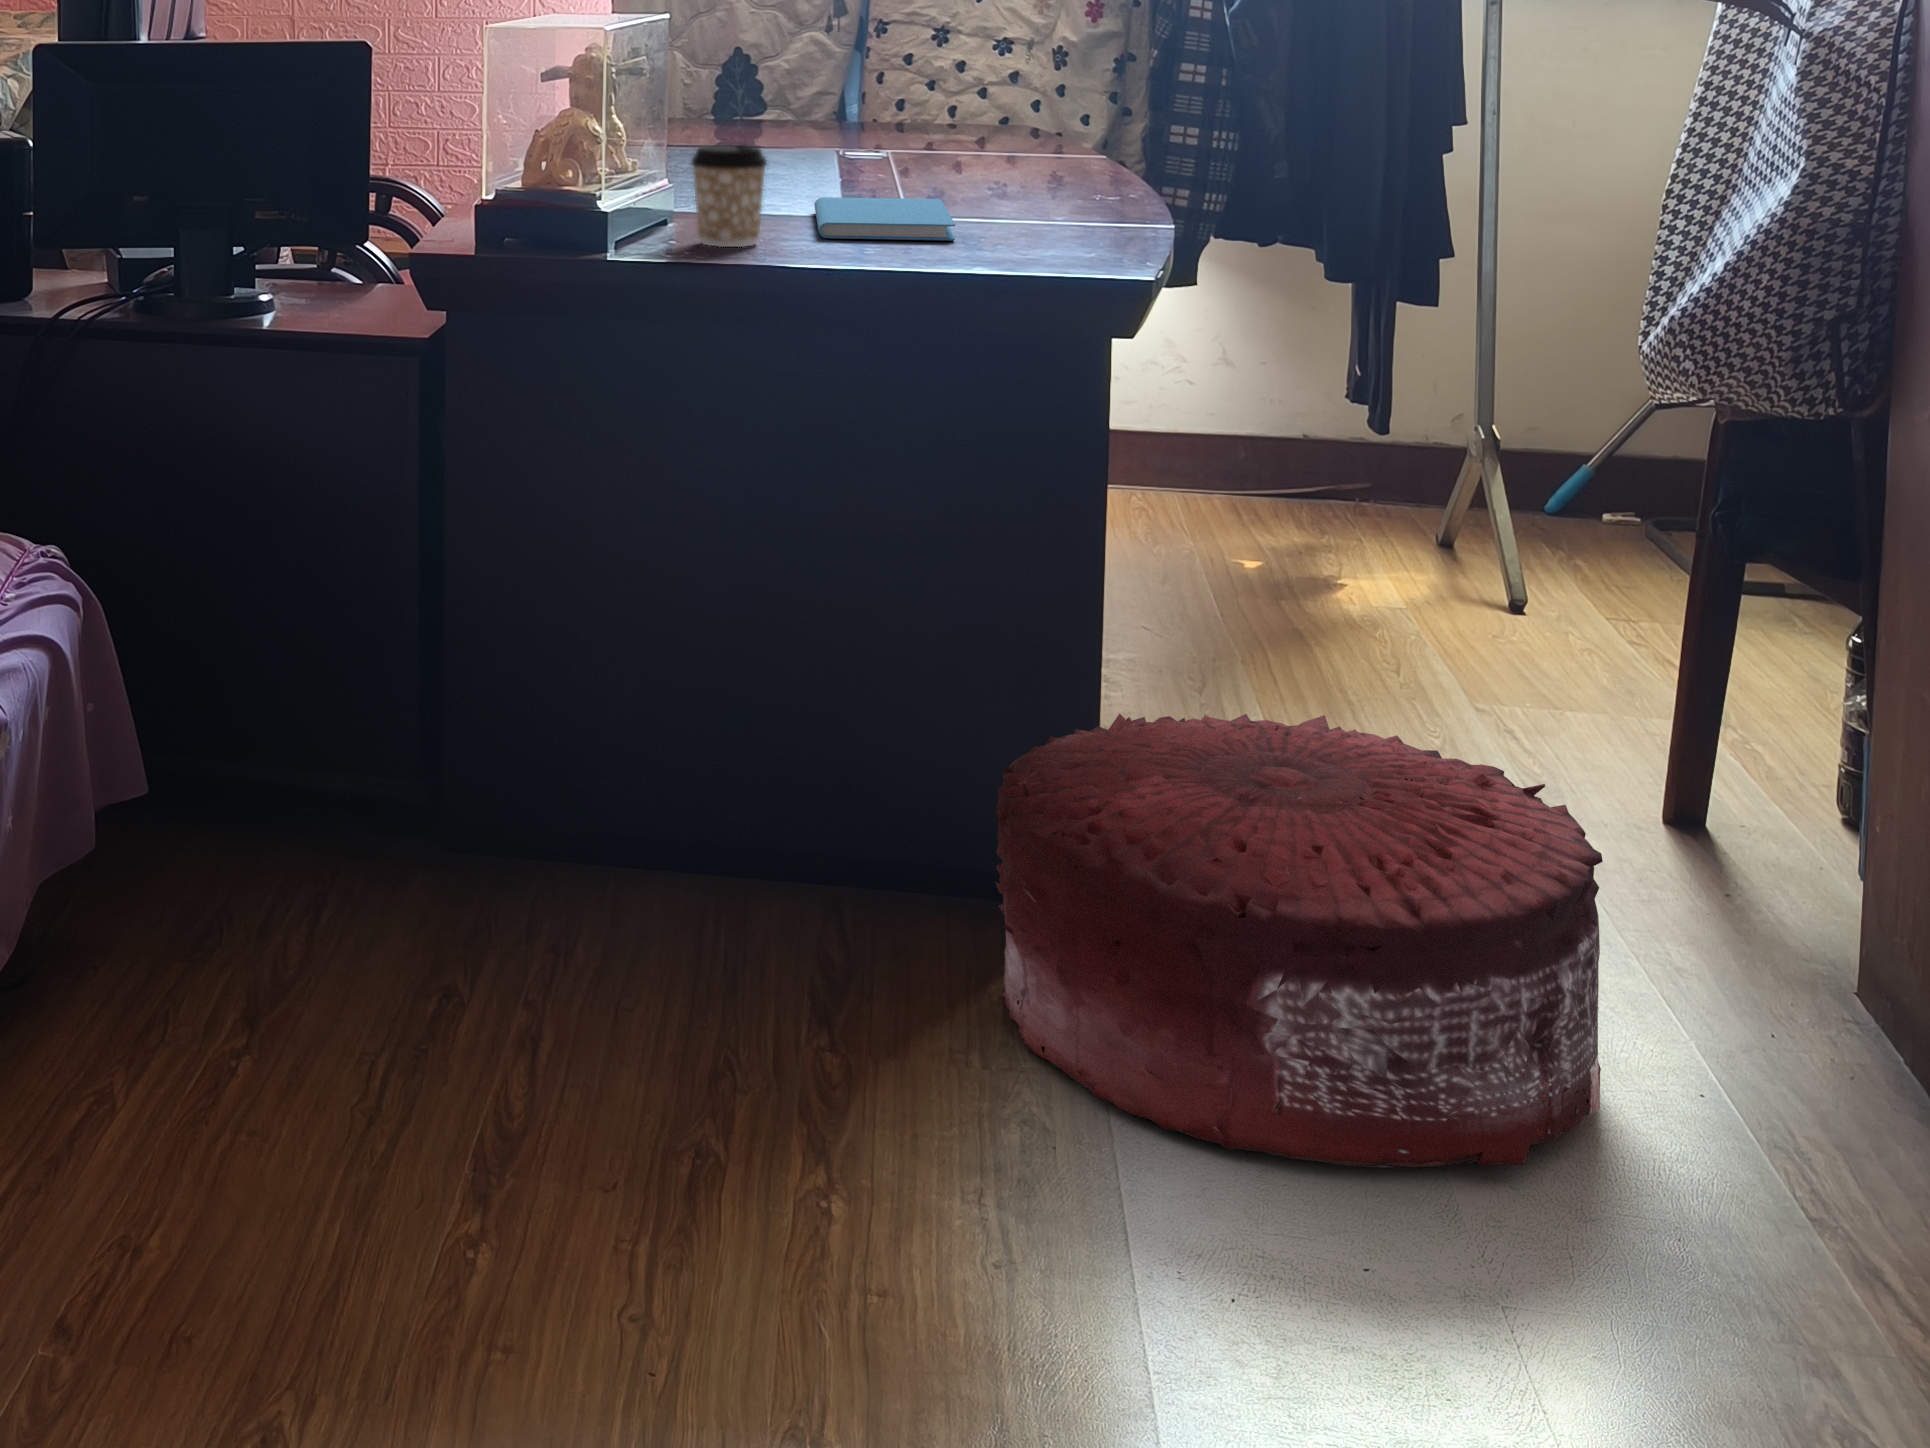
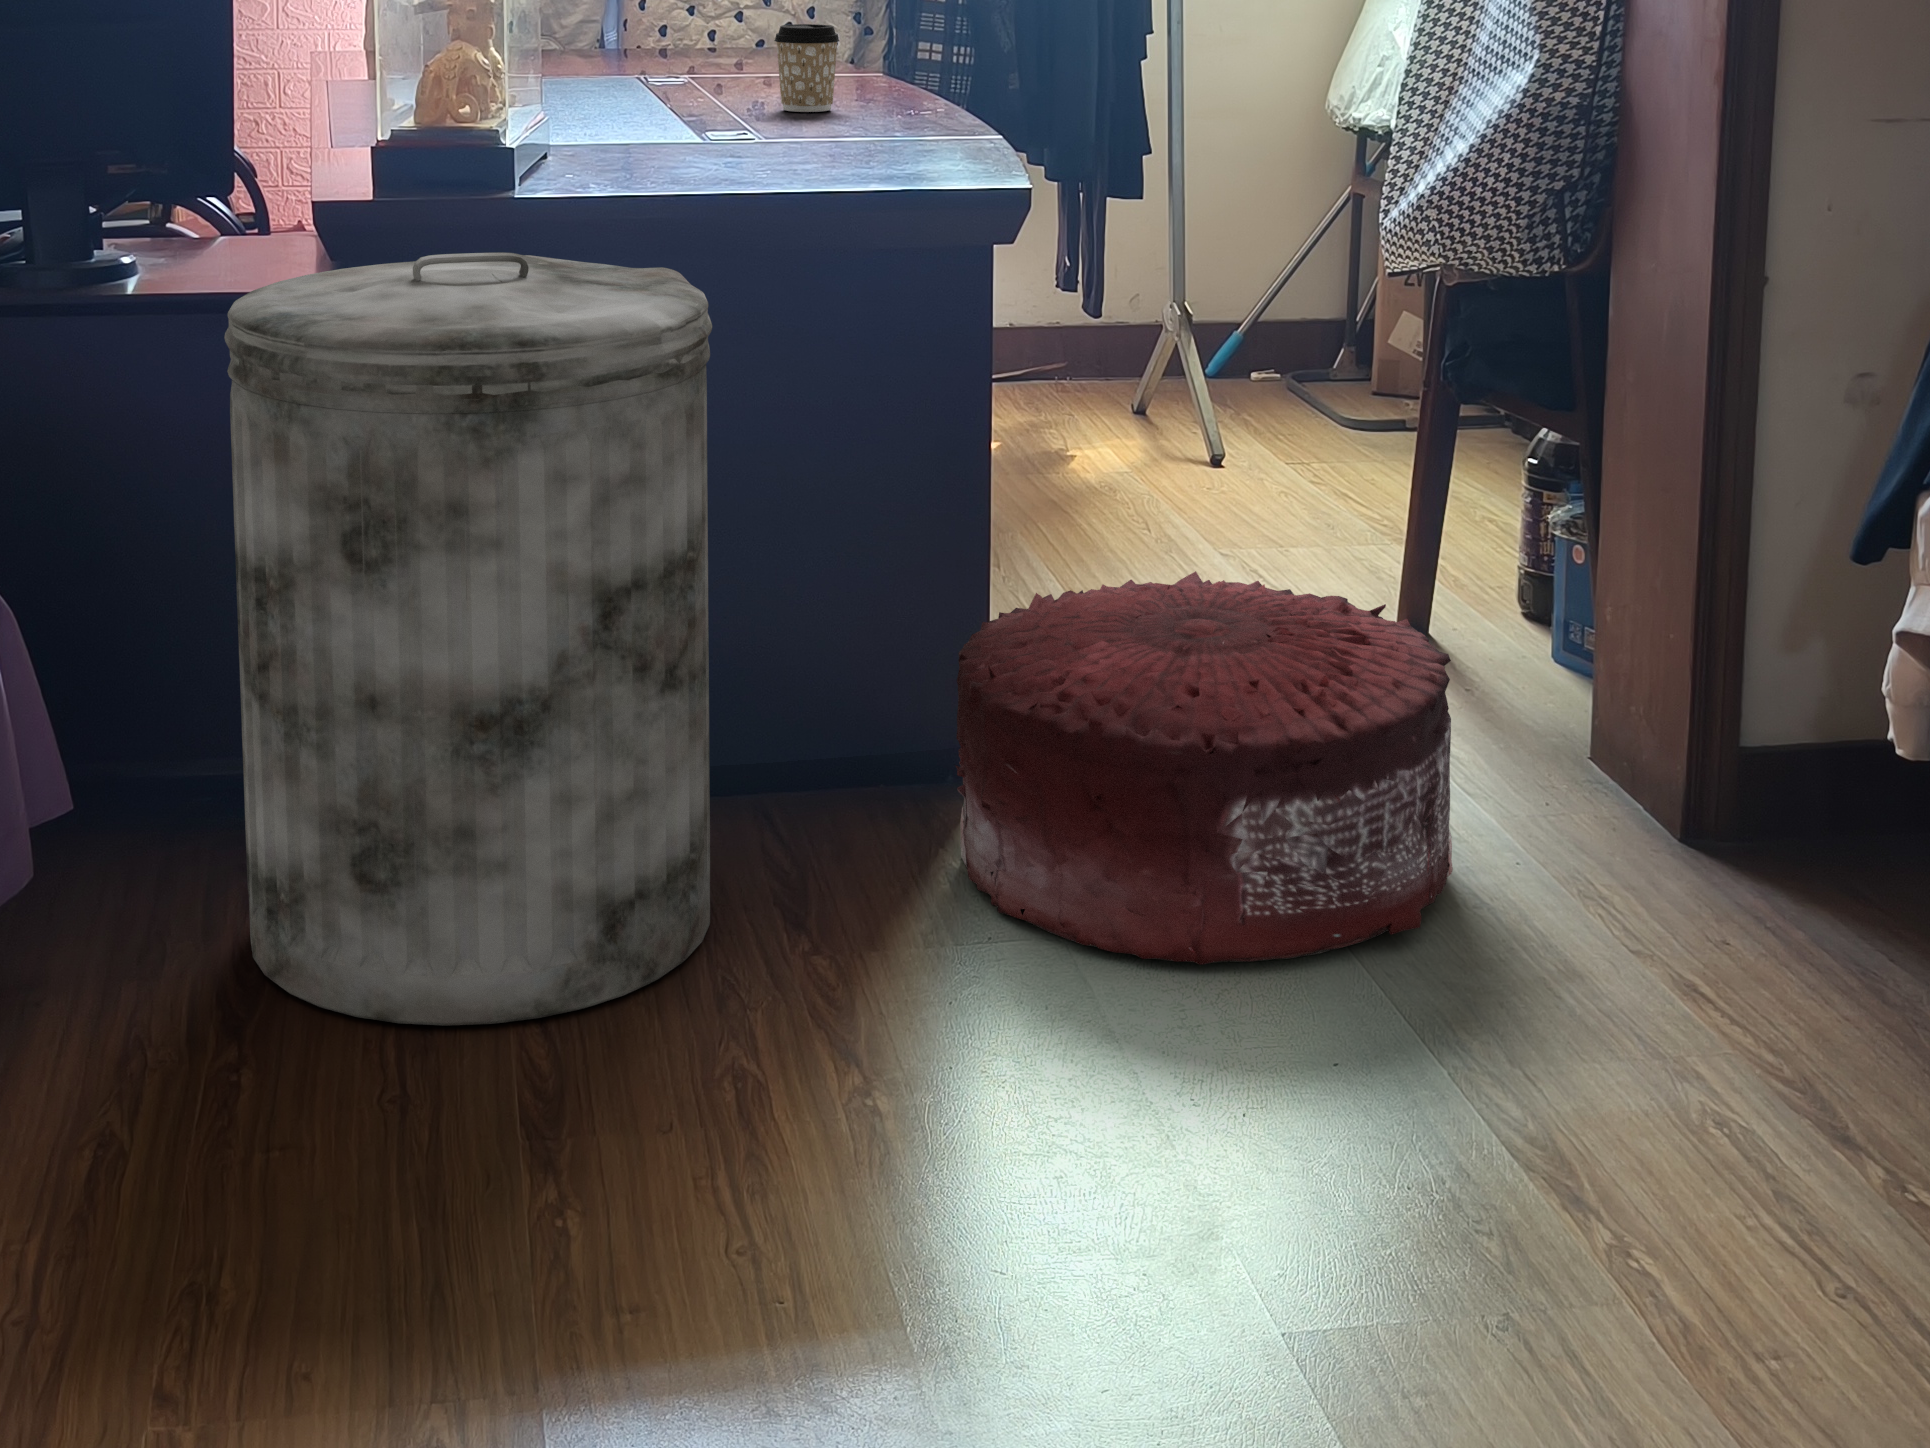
coffee cup: present [691,145,767,247] -> present [774,24,839,112]
book: present [814,197,955,240] -> none [692,115,854,156]
trash can: none [279,320,732,1052] -> present [224,253,712,1026]

